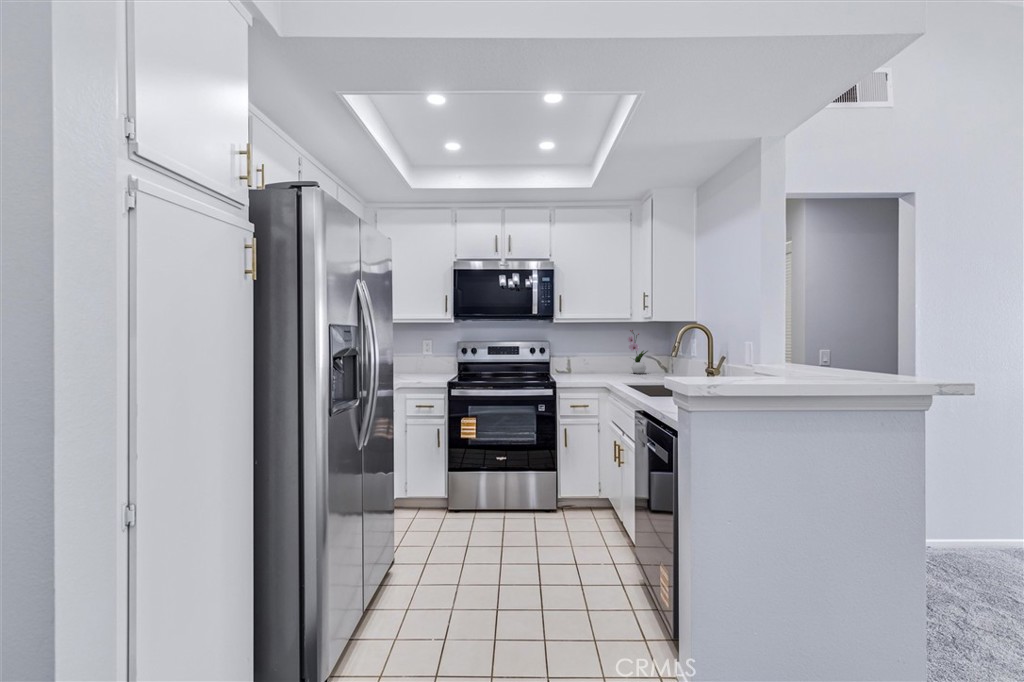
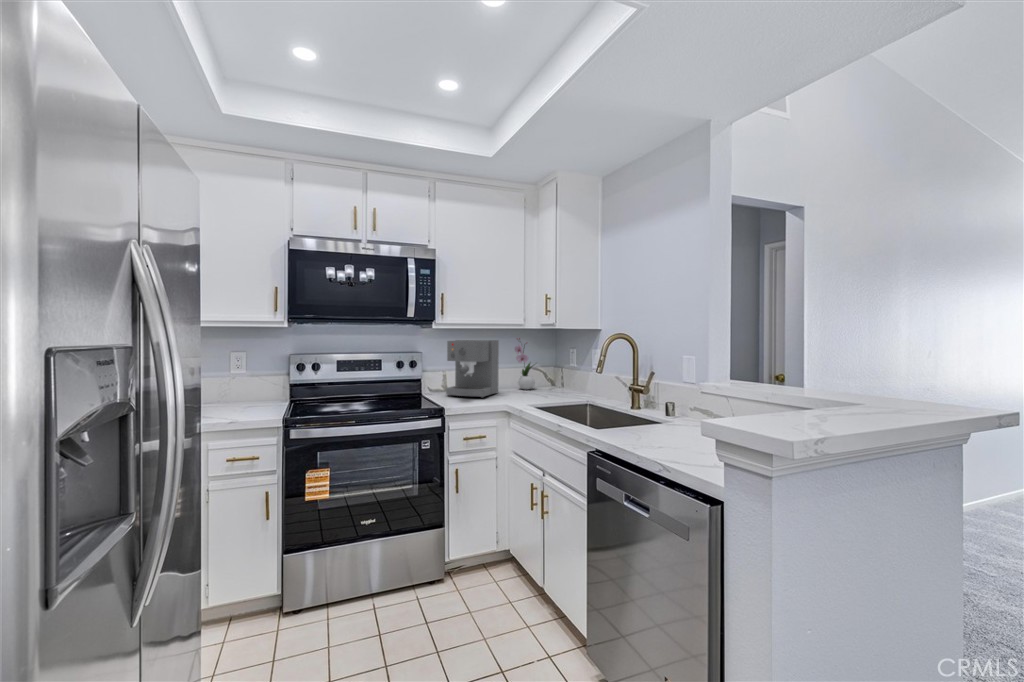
coffee maker: none [567,332,611,377] -> present [446,340,499,398]

